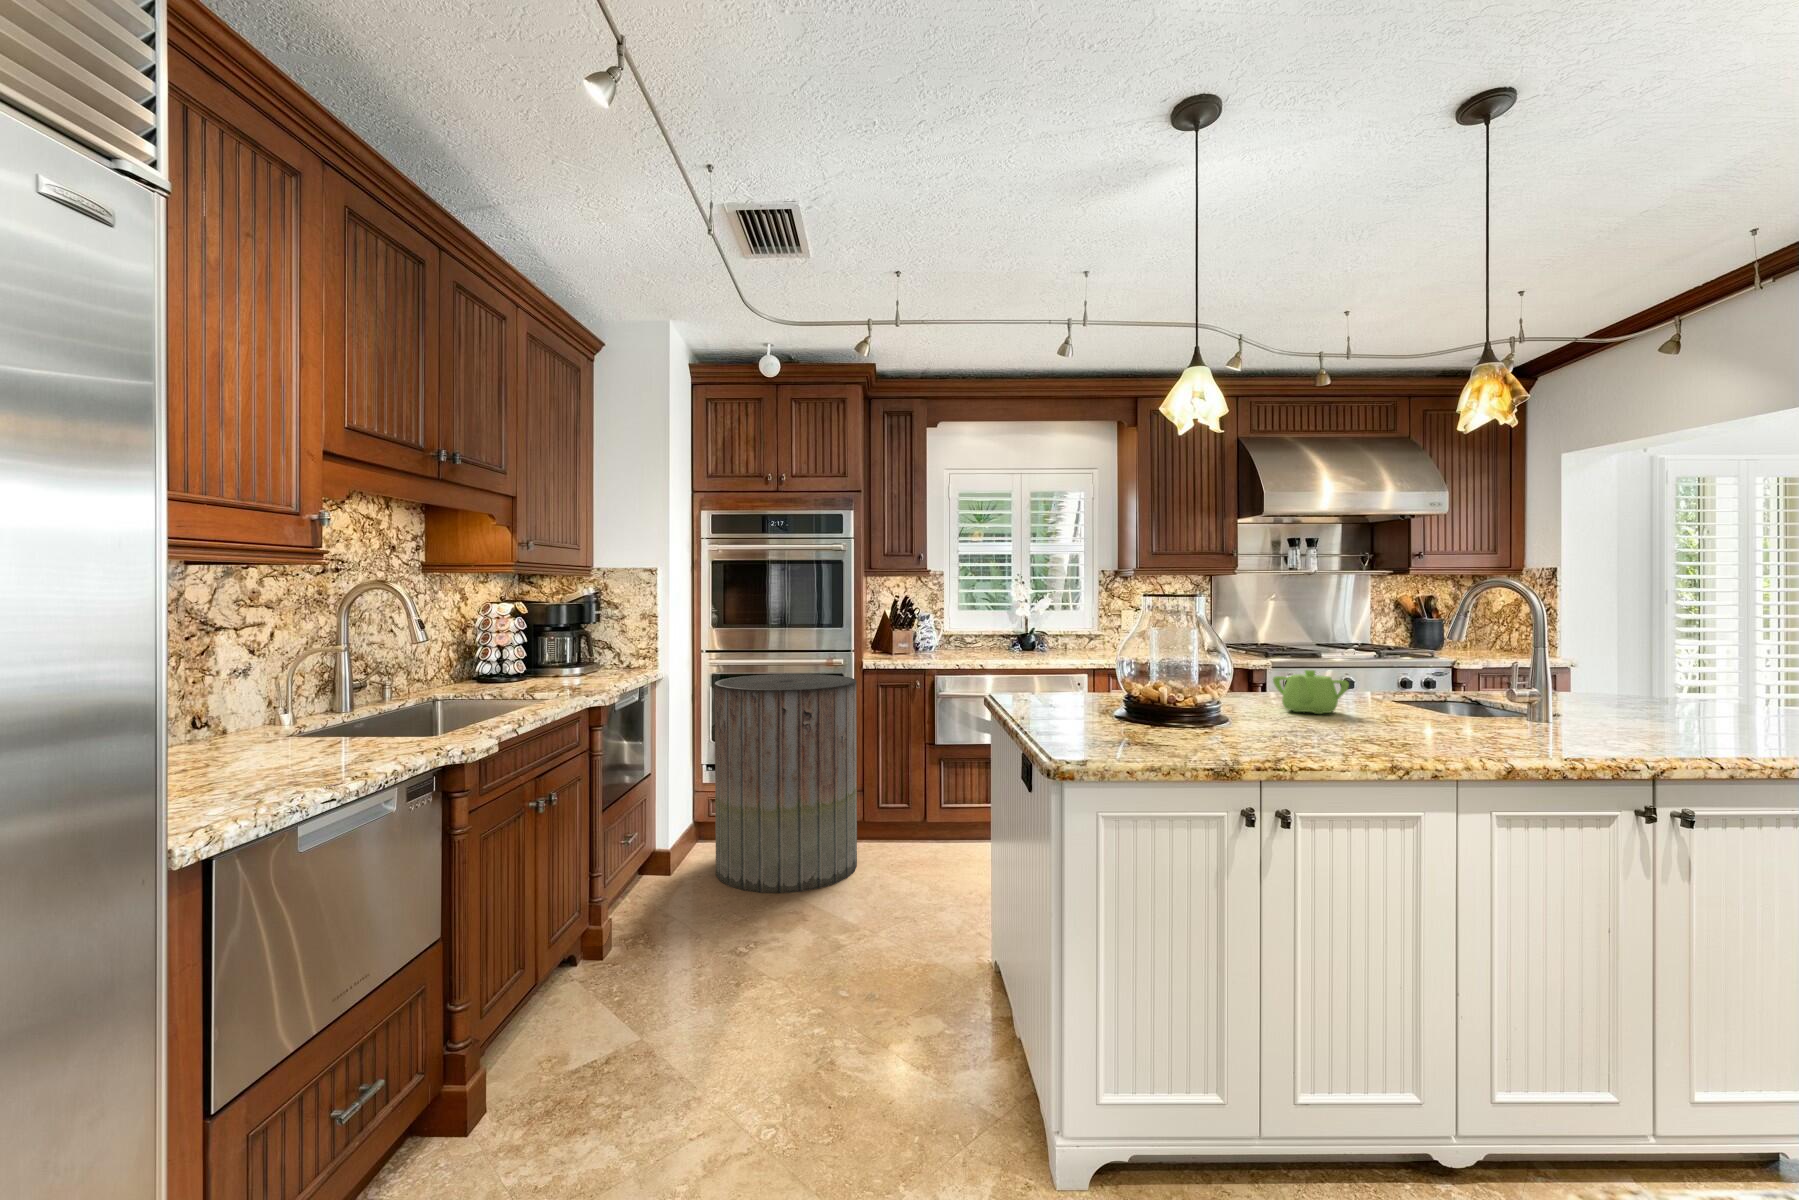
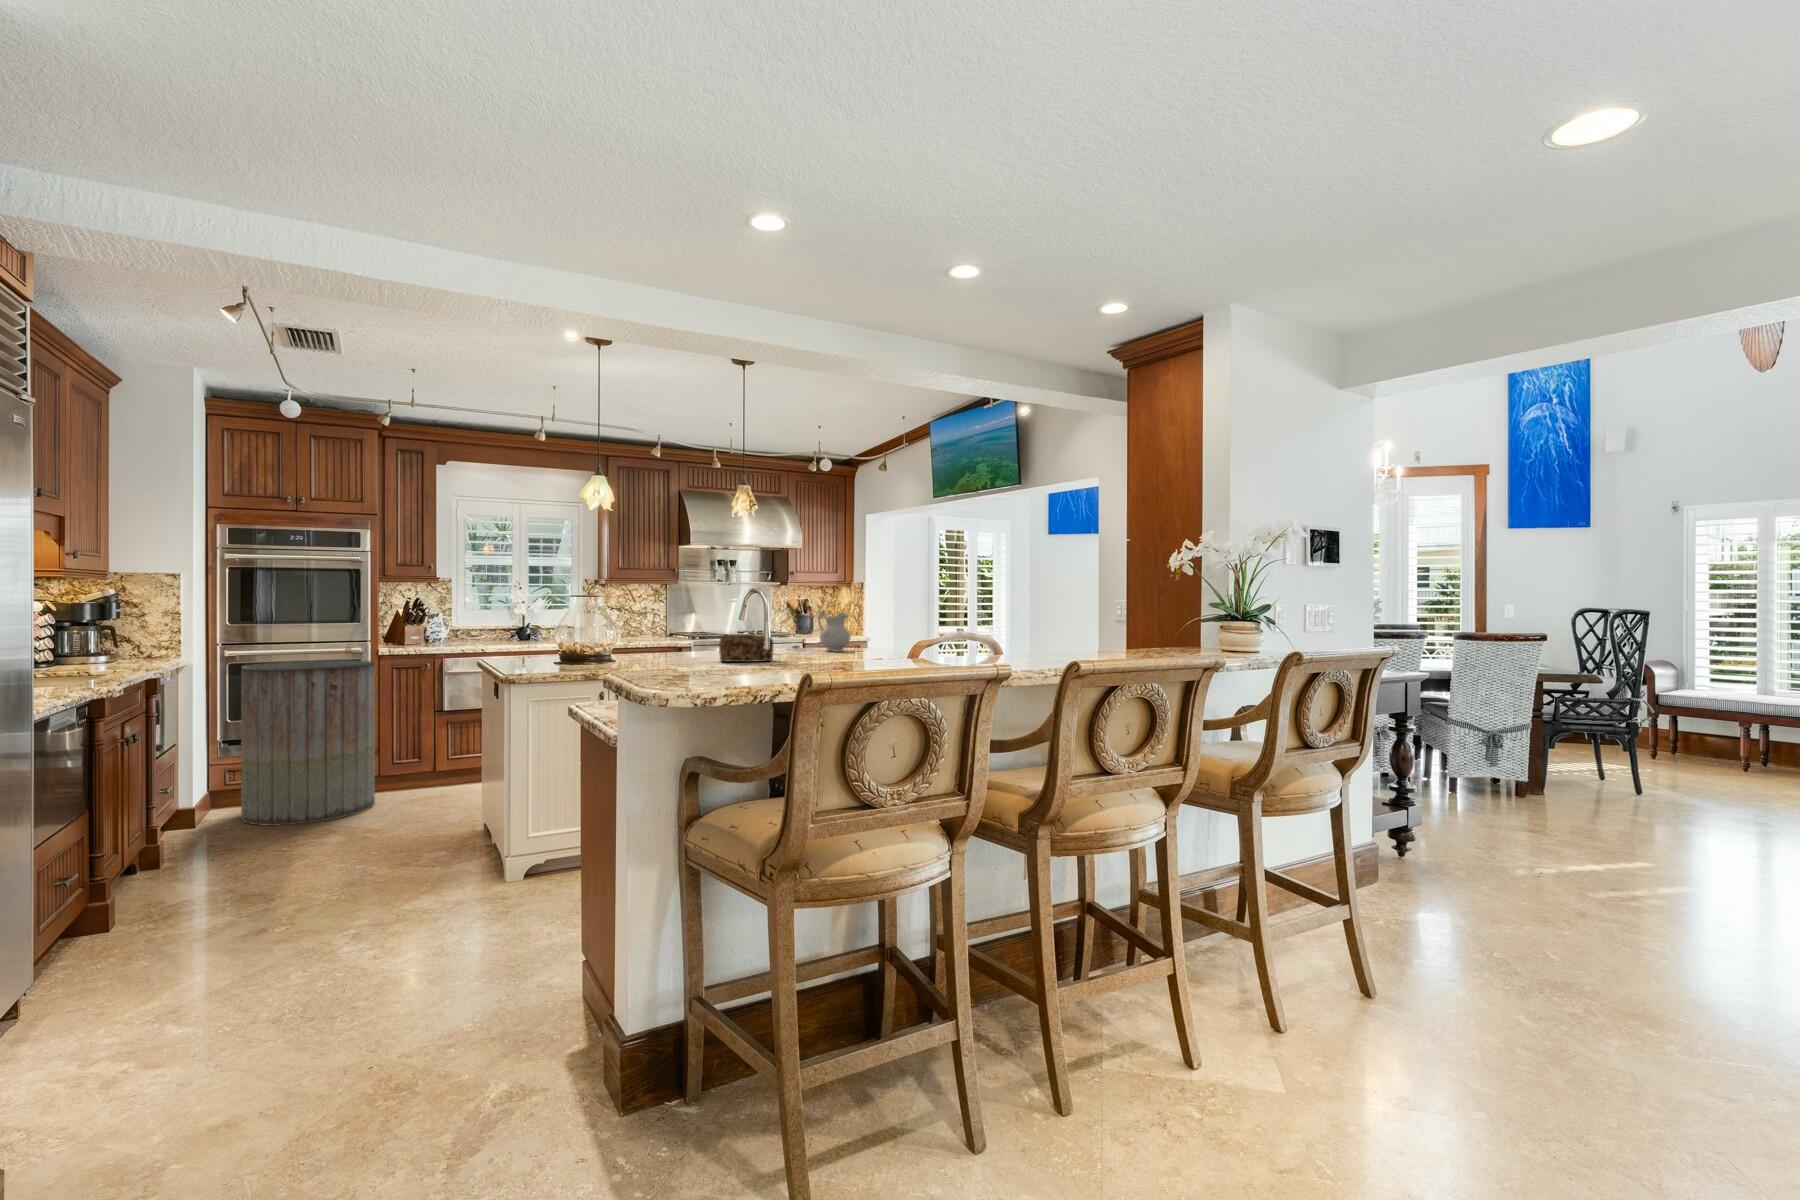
ceramic pitcher: none [1638,622,1745,714] -> present [818,611,851,652]
teapot: present [1273,670,1349,714] -> none [643,636,677,658]
bread loaf: none [1479,677,1654,749] -> present [719,634,774,662]

